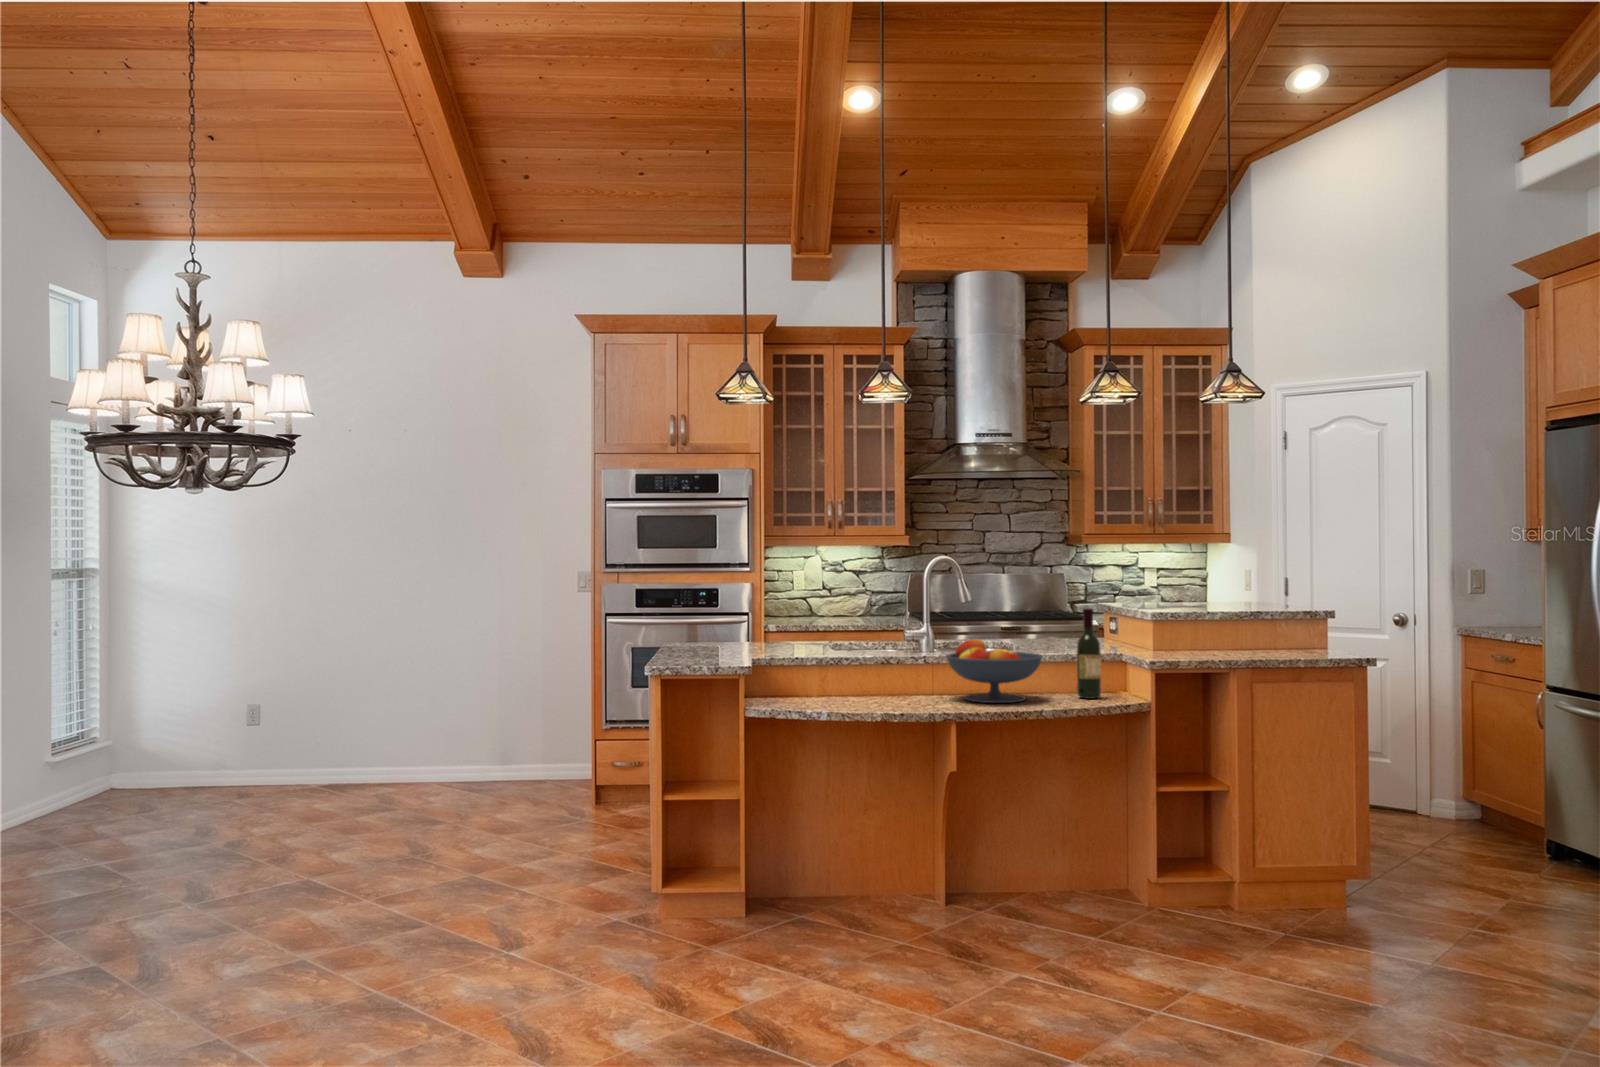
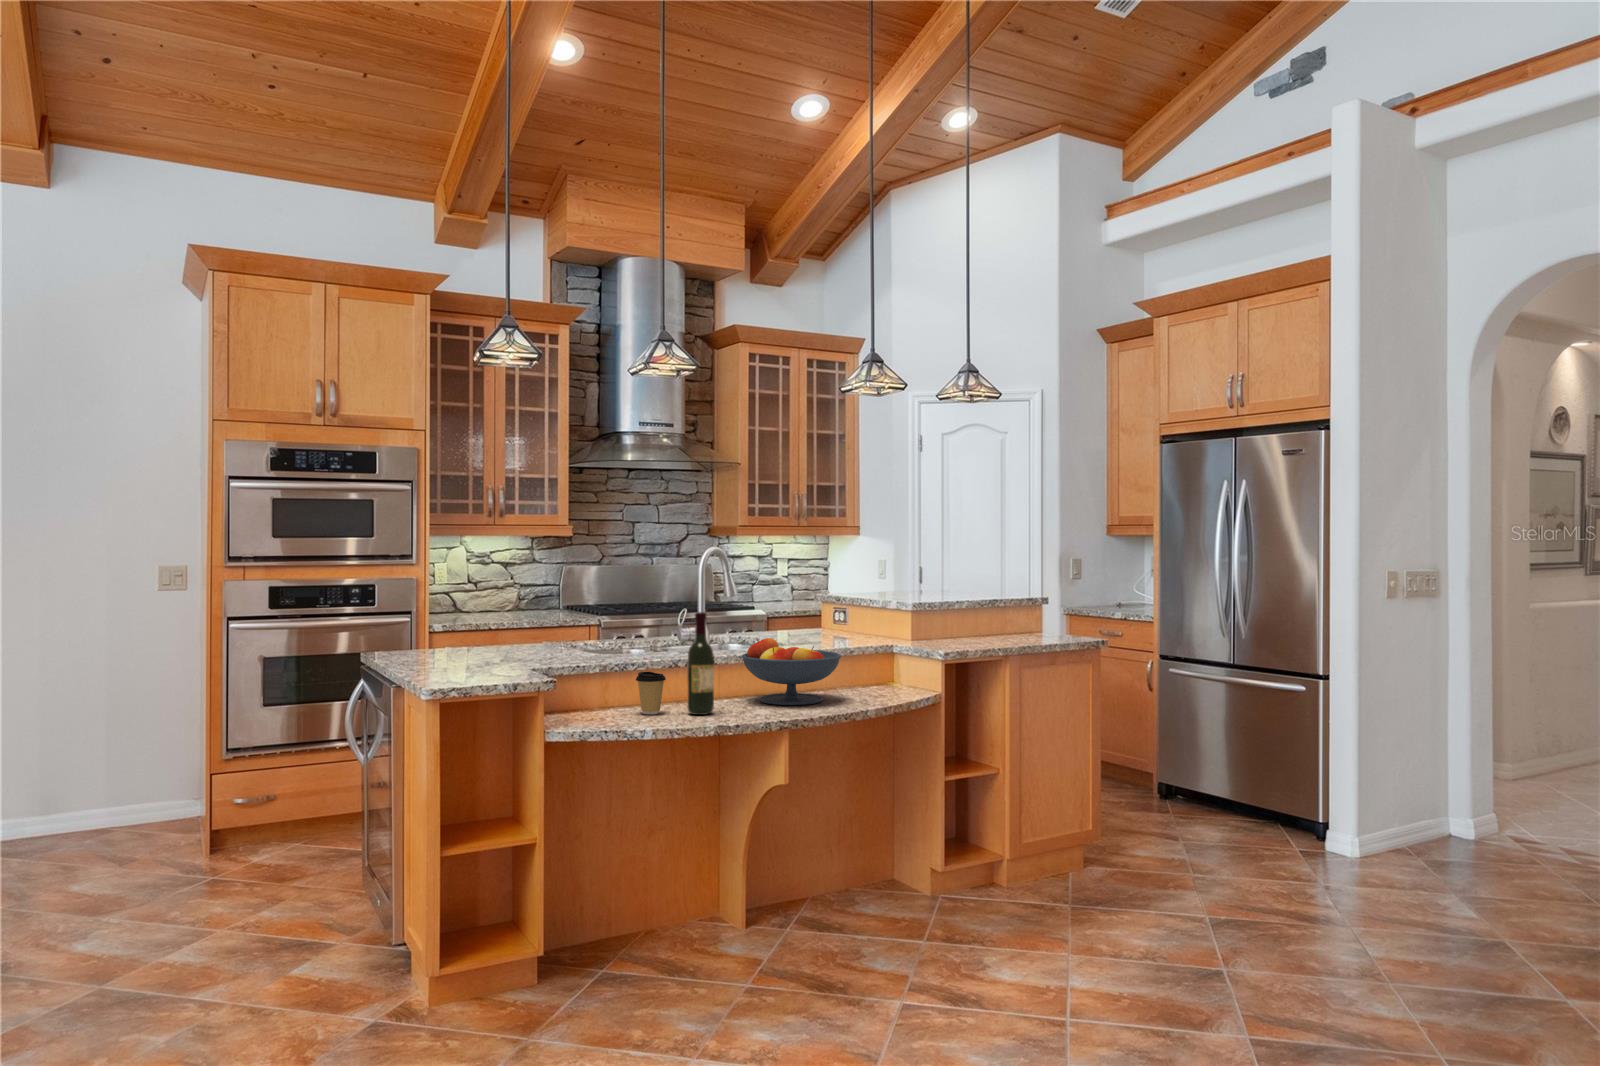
wine bottle: present [1077,608,1101,699] -> present [687,612,714,715]
coffee cup: none [837,665,864,703] -> present [636,672,666,714]

